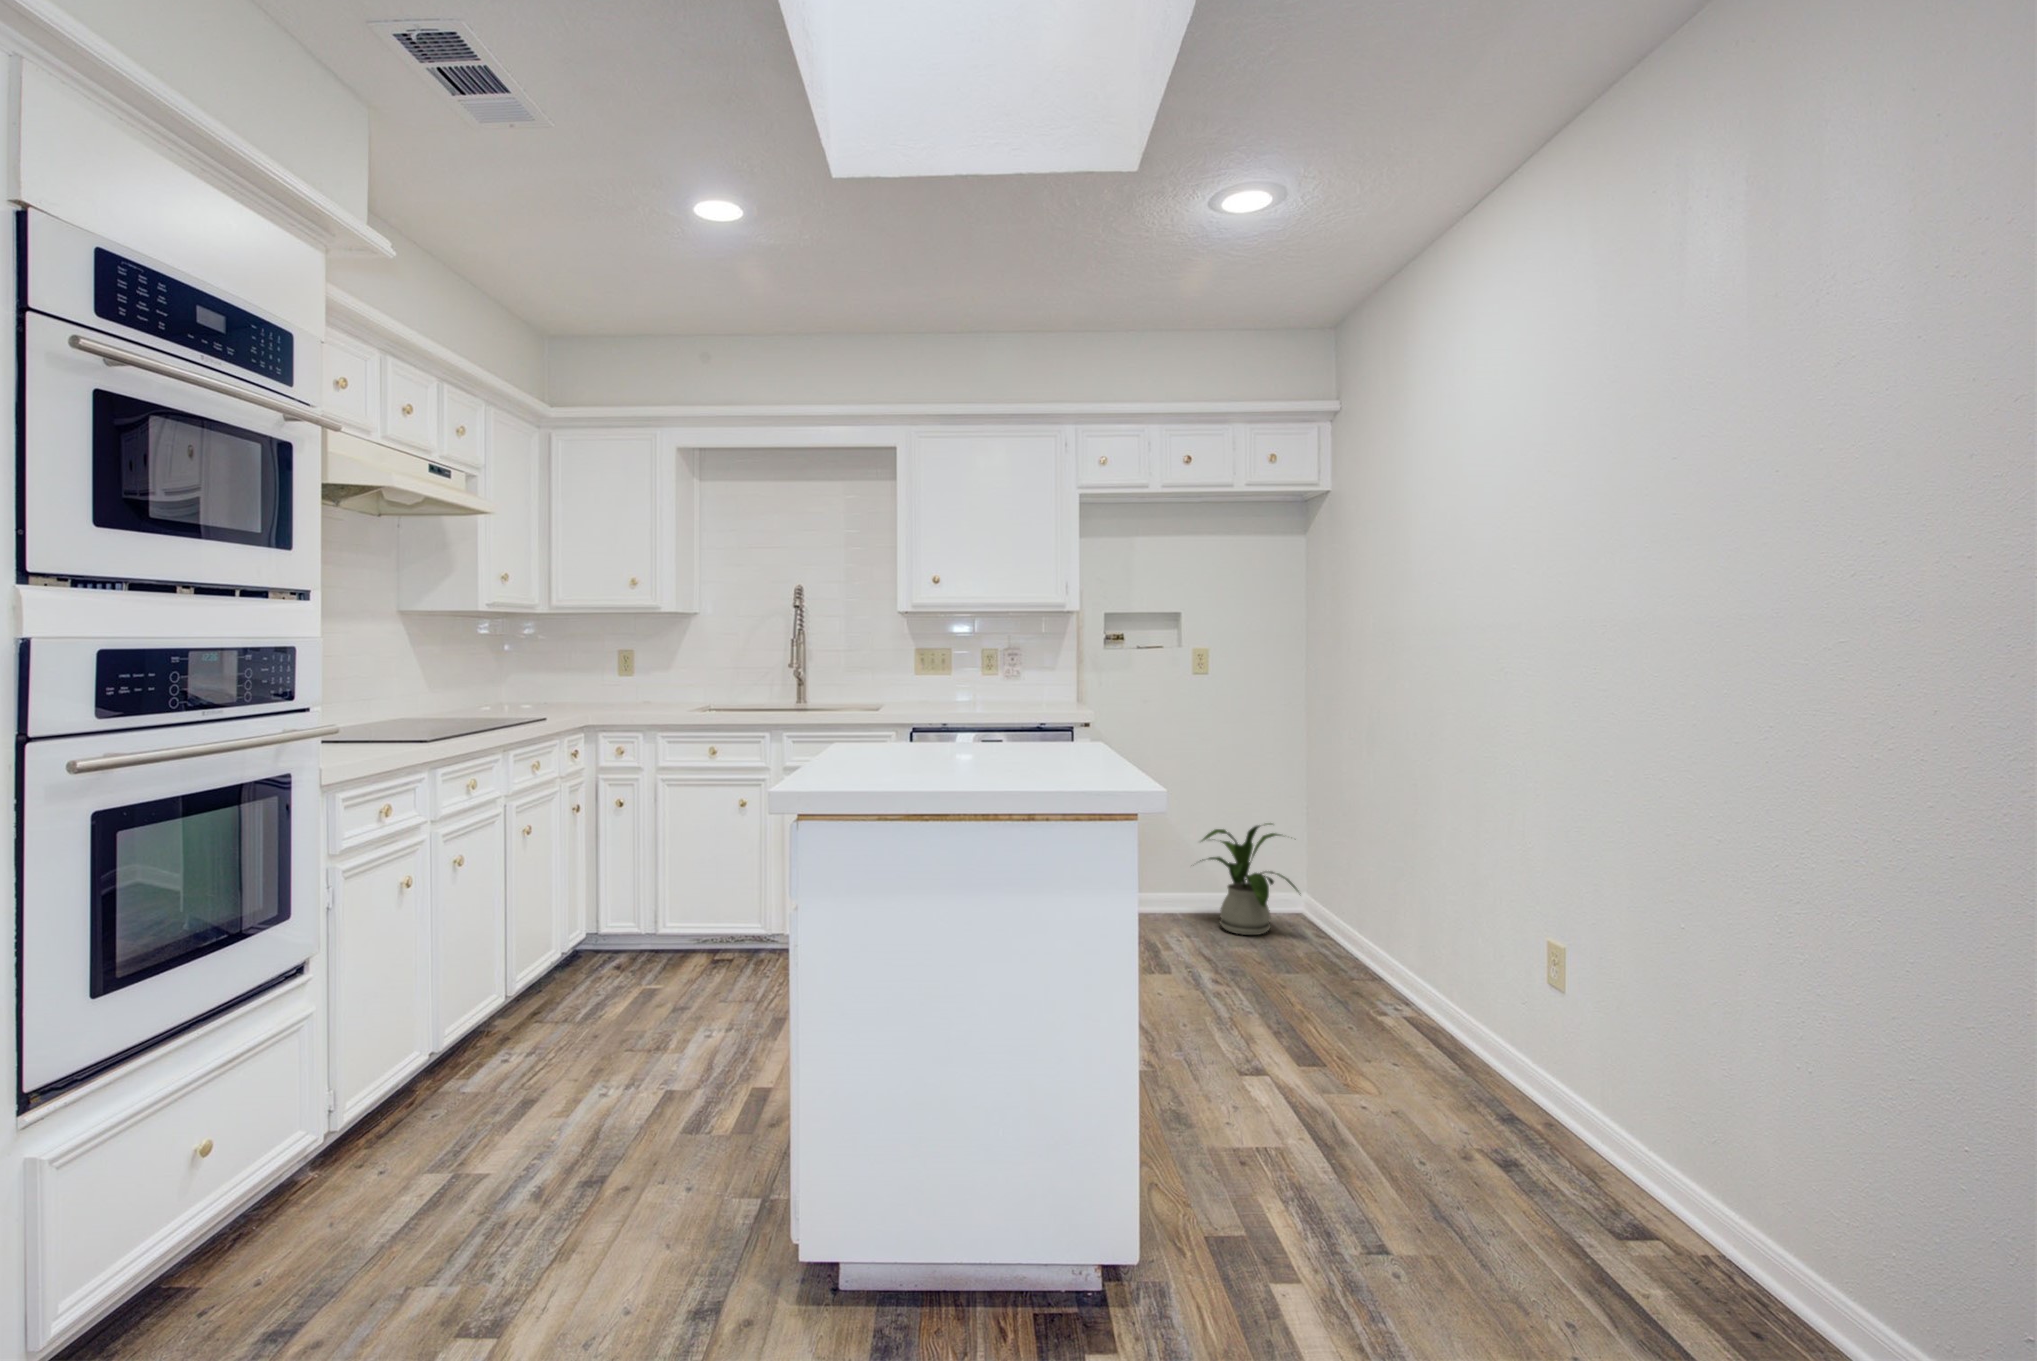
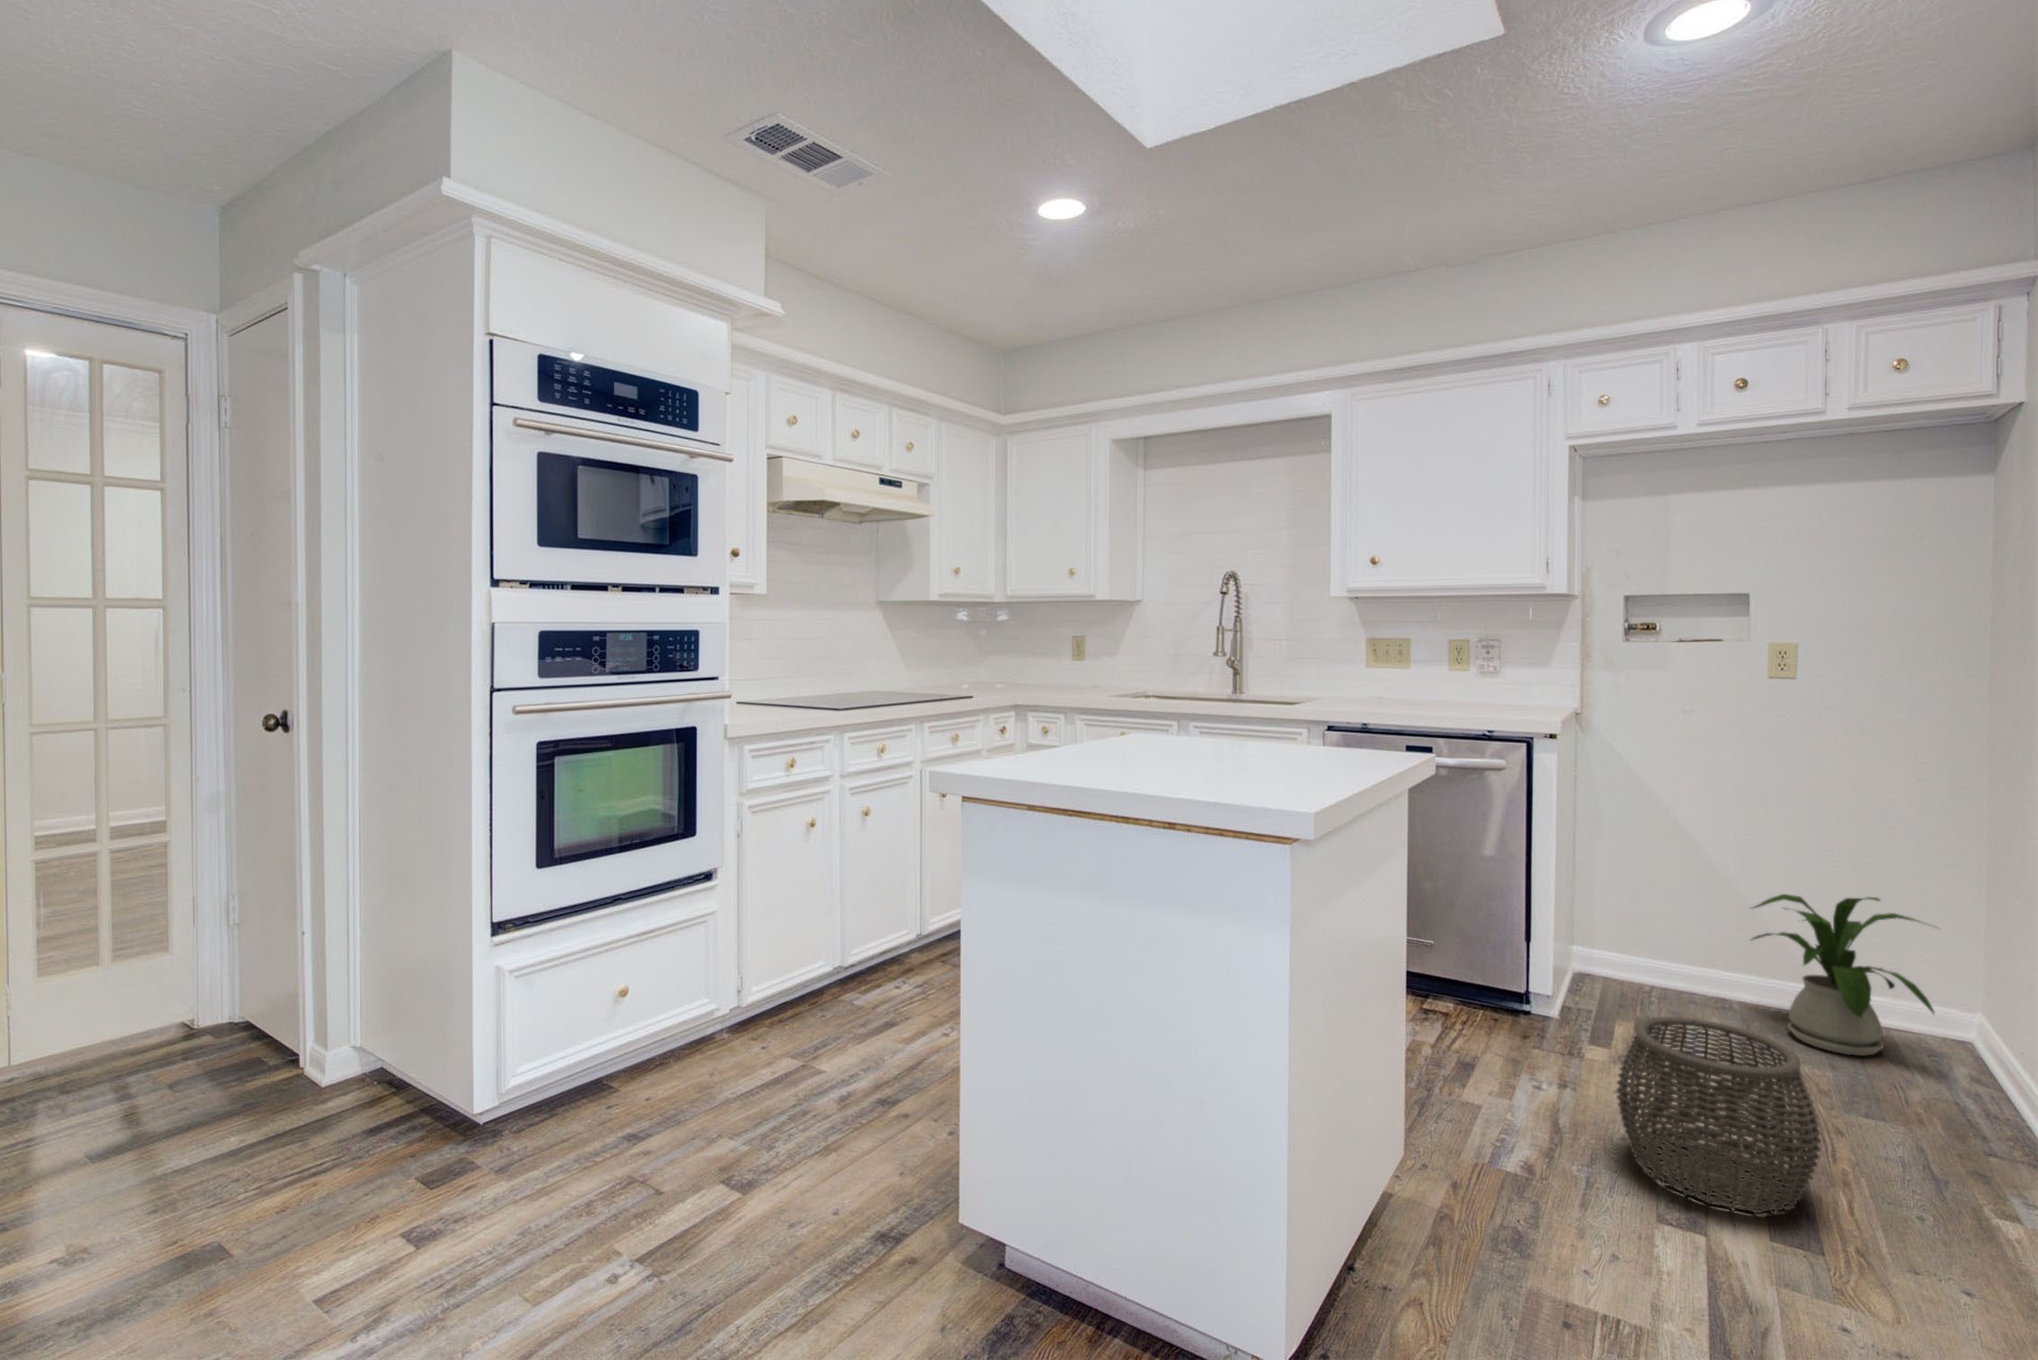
woven basket: none [1186,924,1308,1053] -> present [1617,1017,1821,1213]

